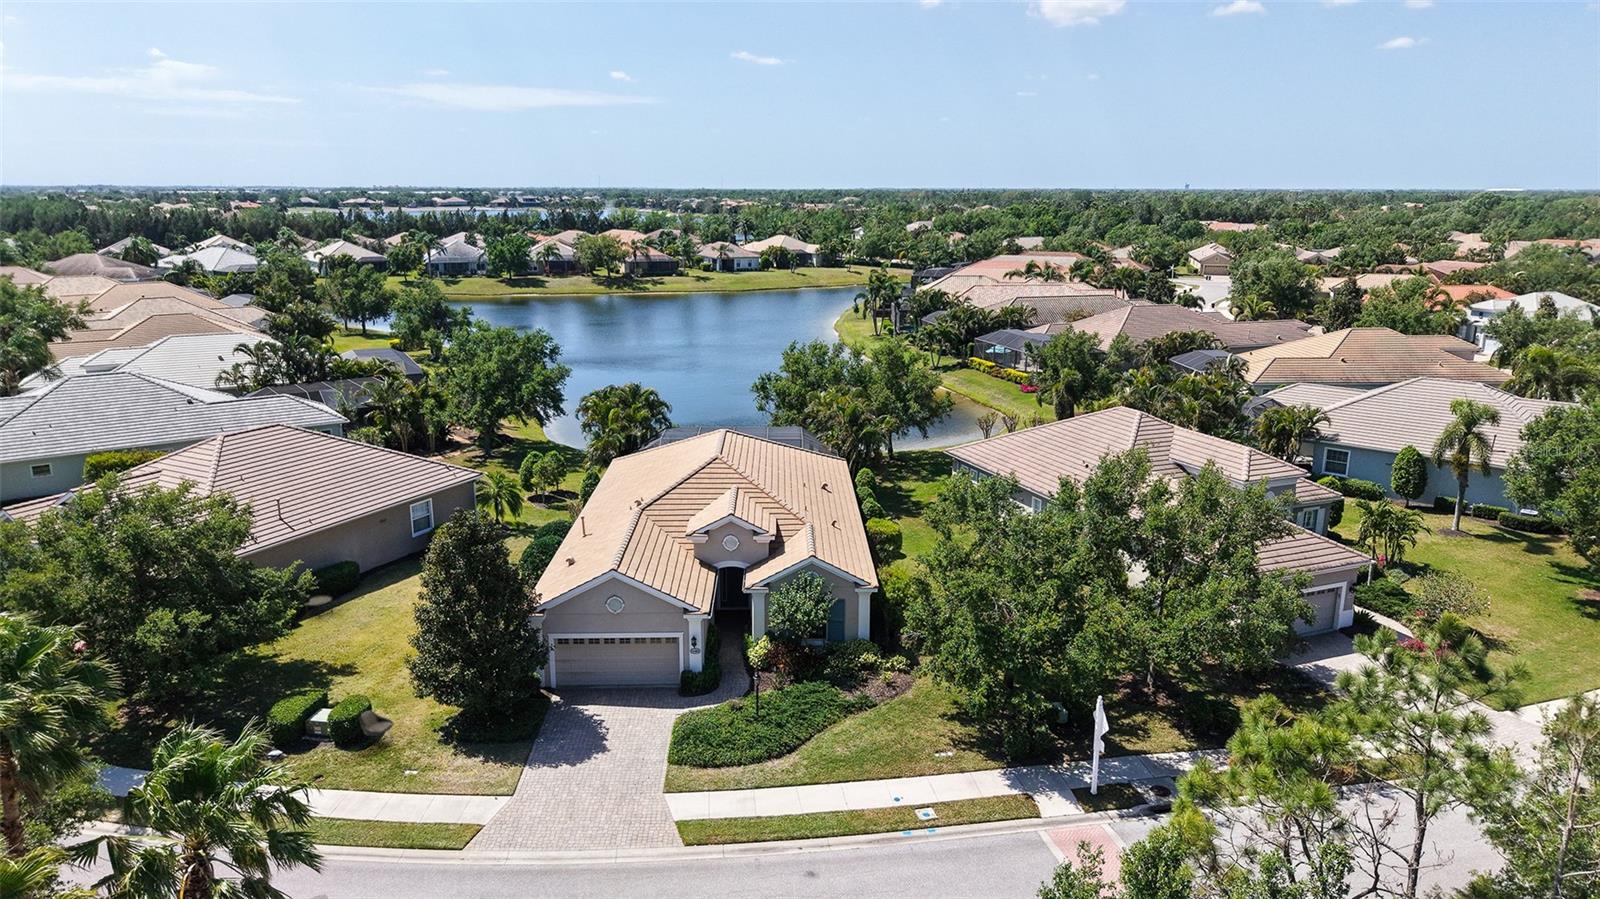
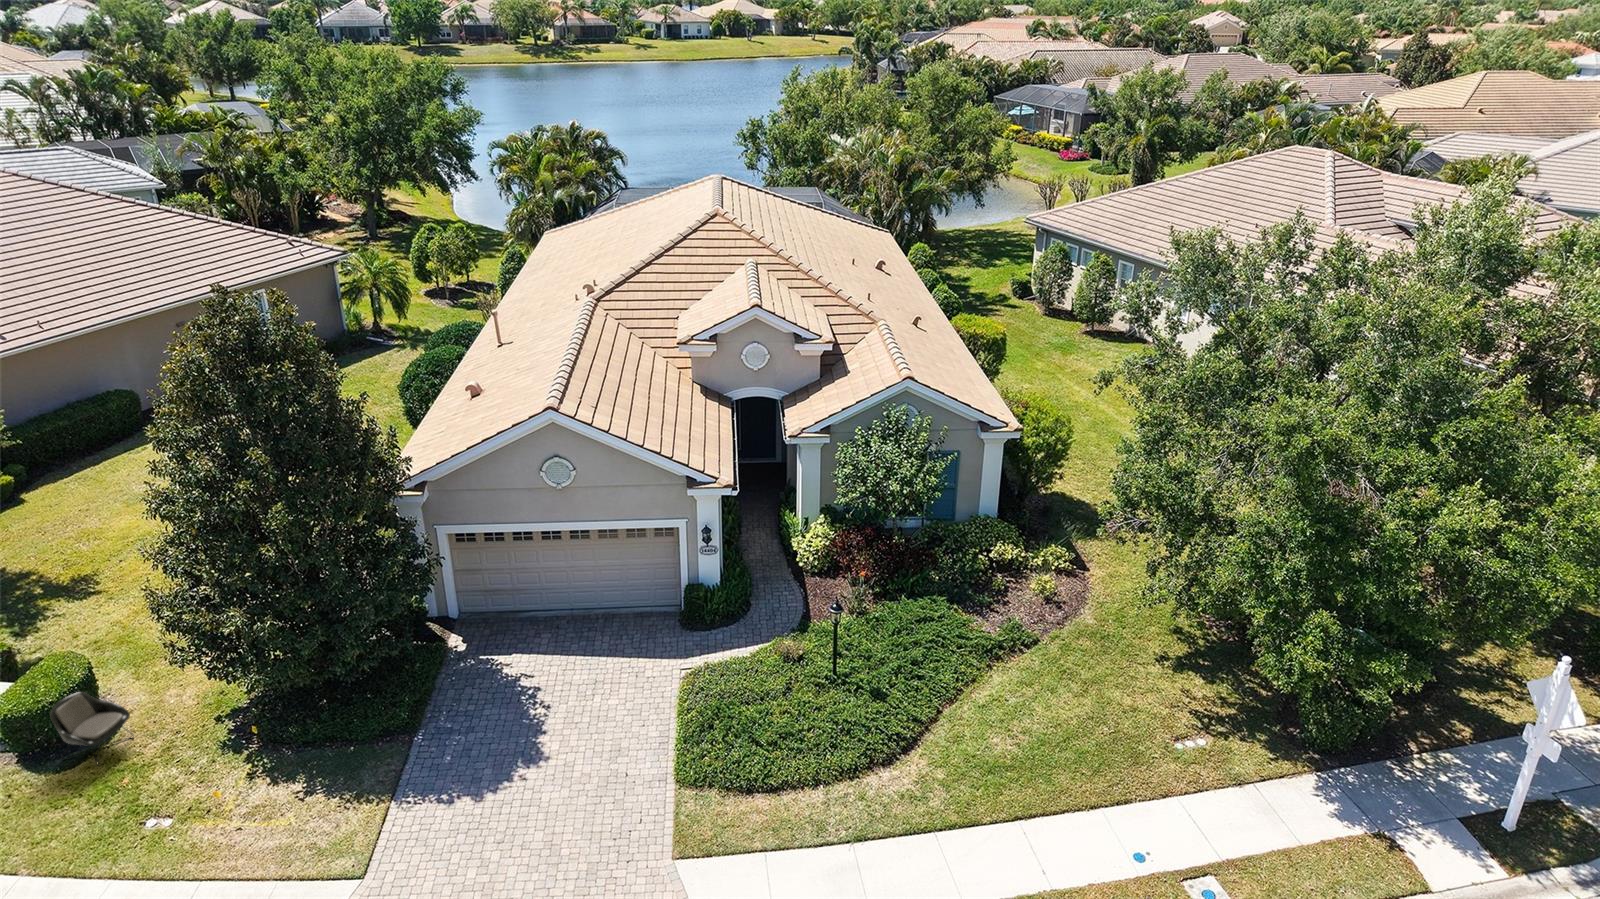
round table: present [306,595,333,614] -> none [28,446,86,486]

